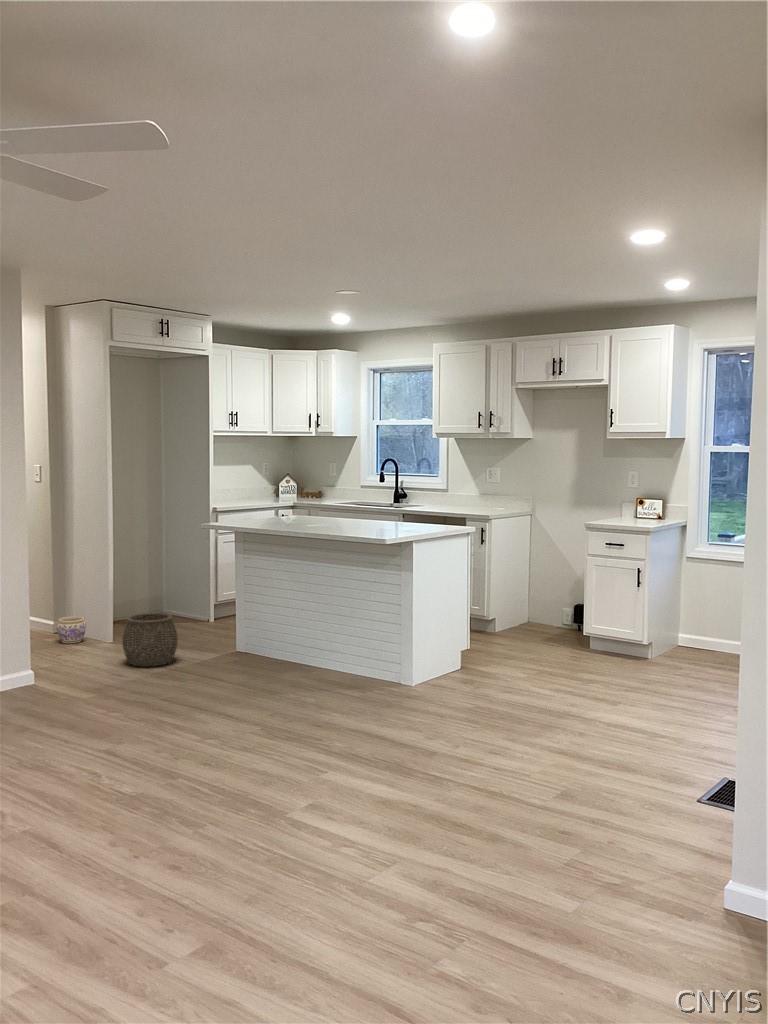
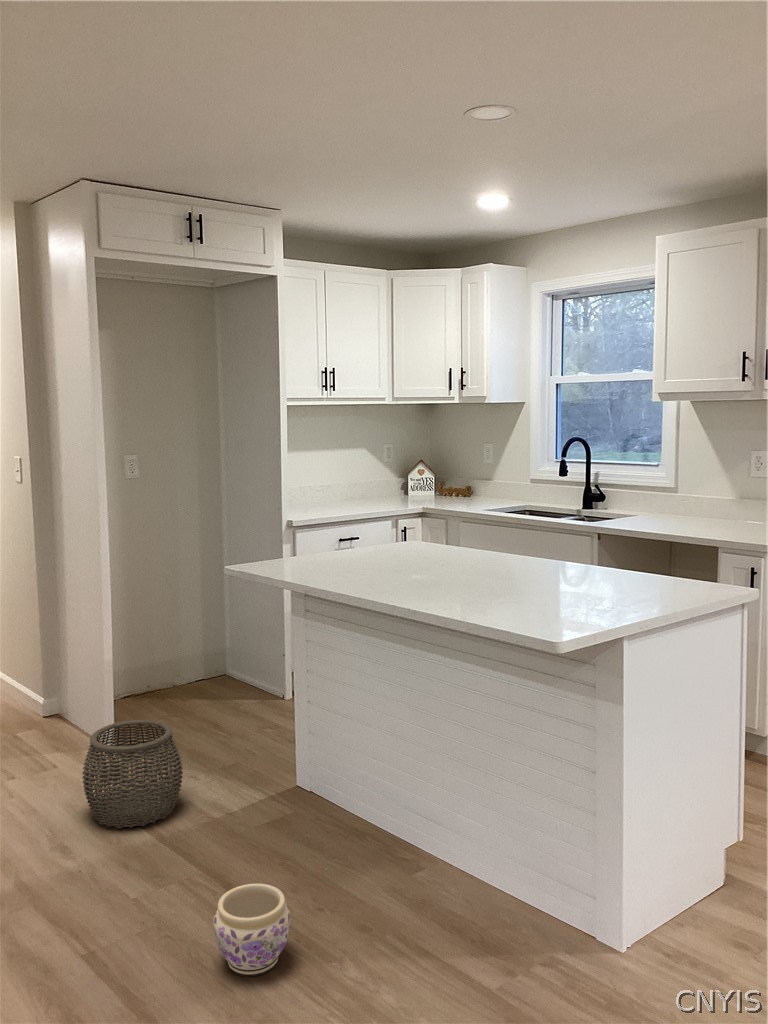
planter: present [57,616,86,644] -> present [213,883,290,976]

